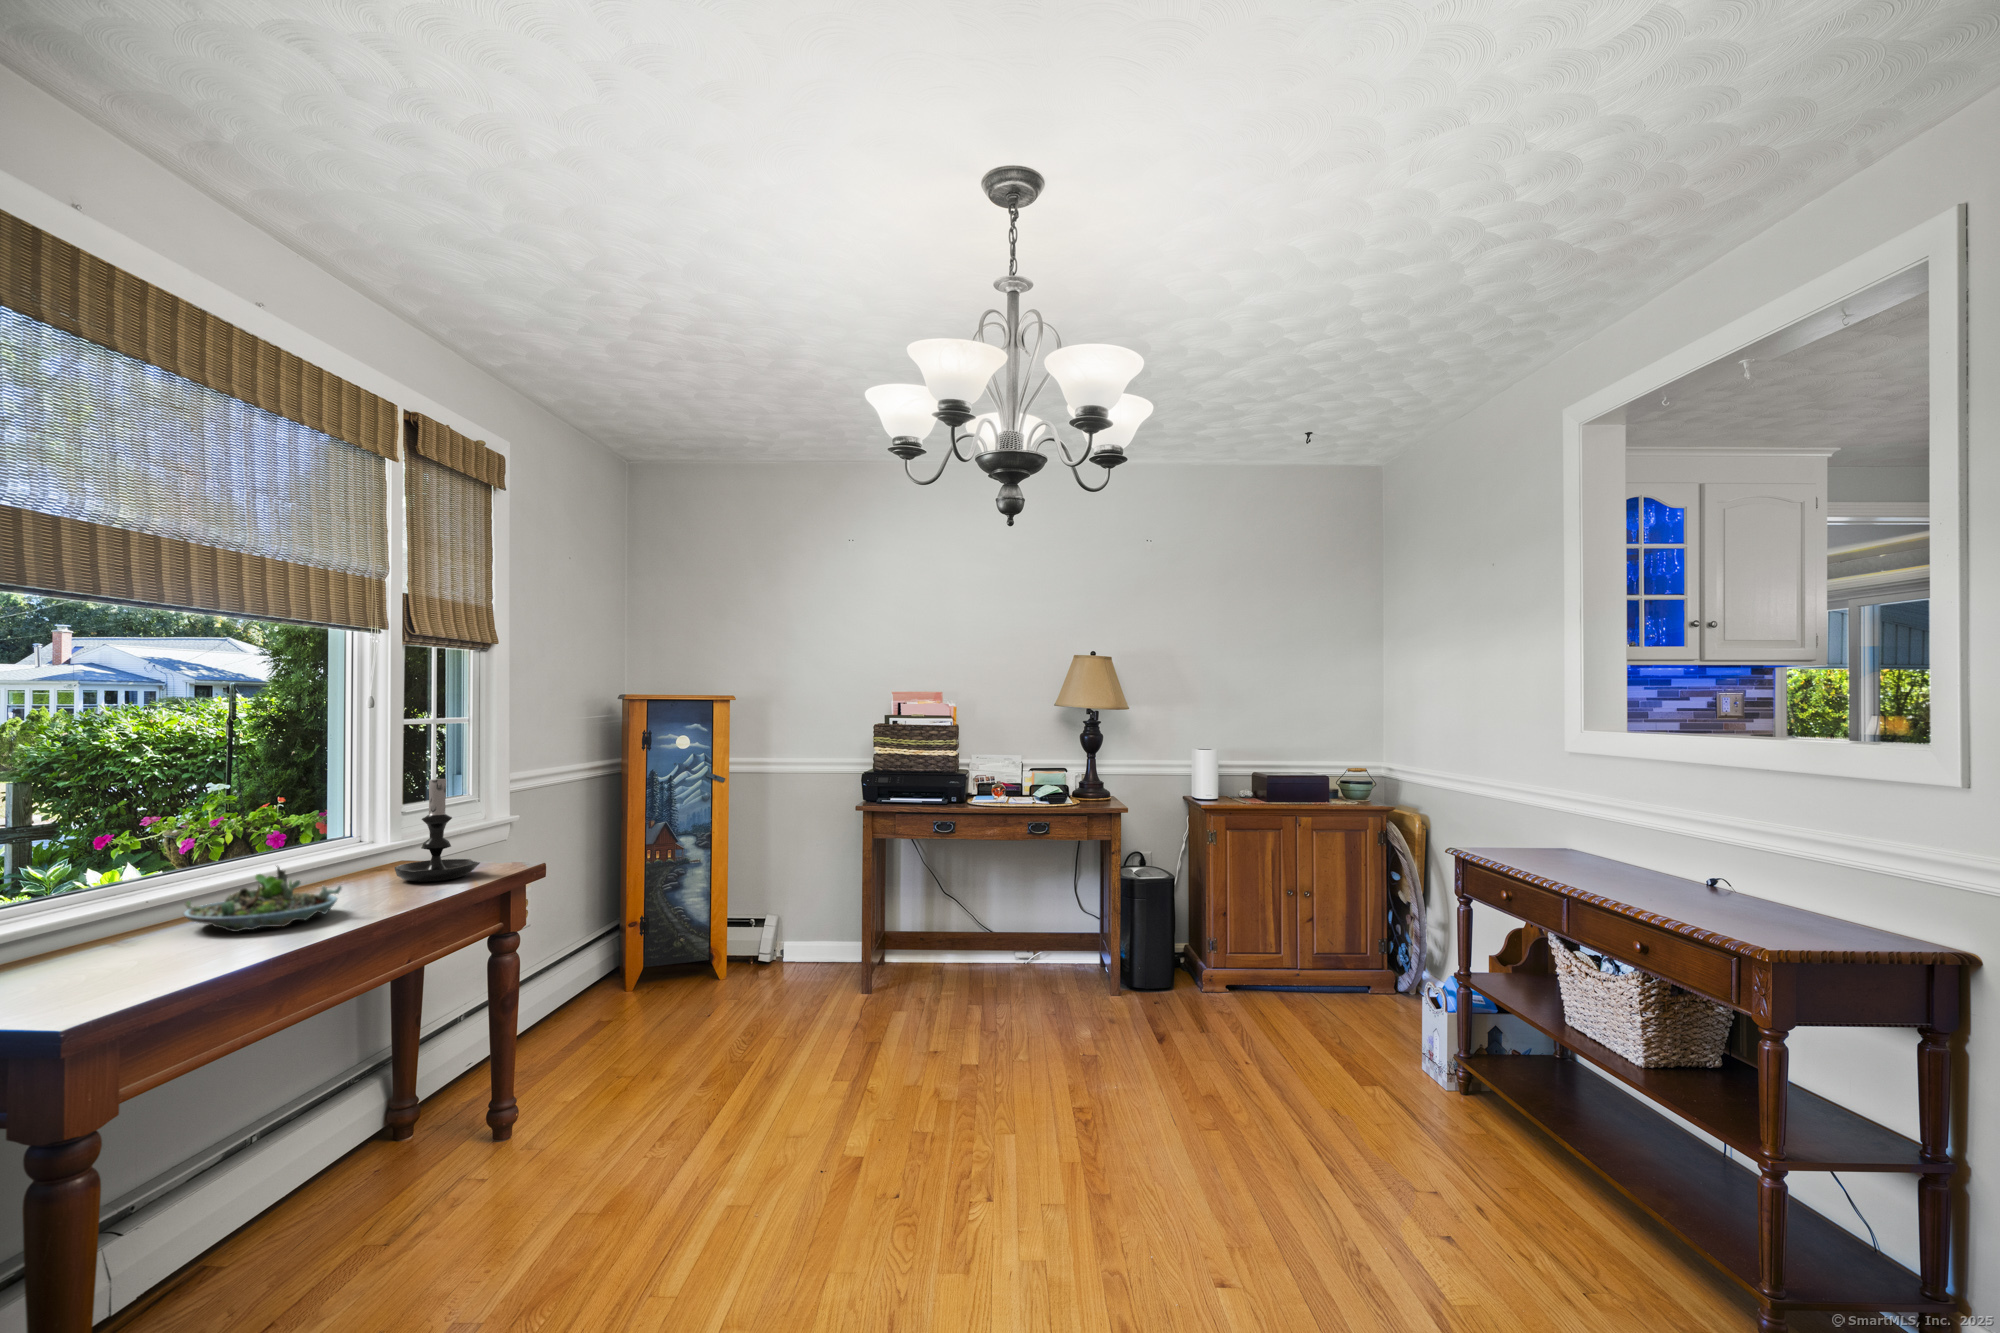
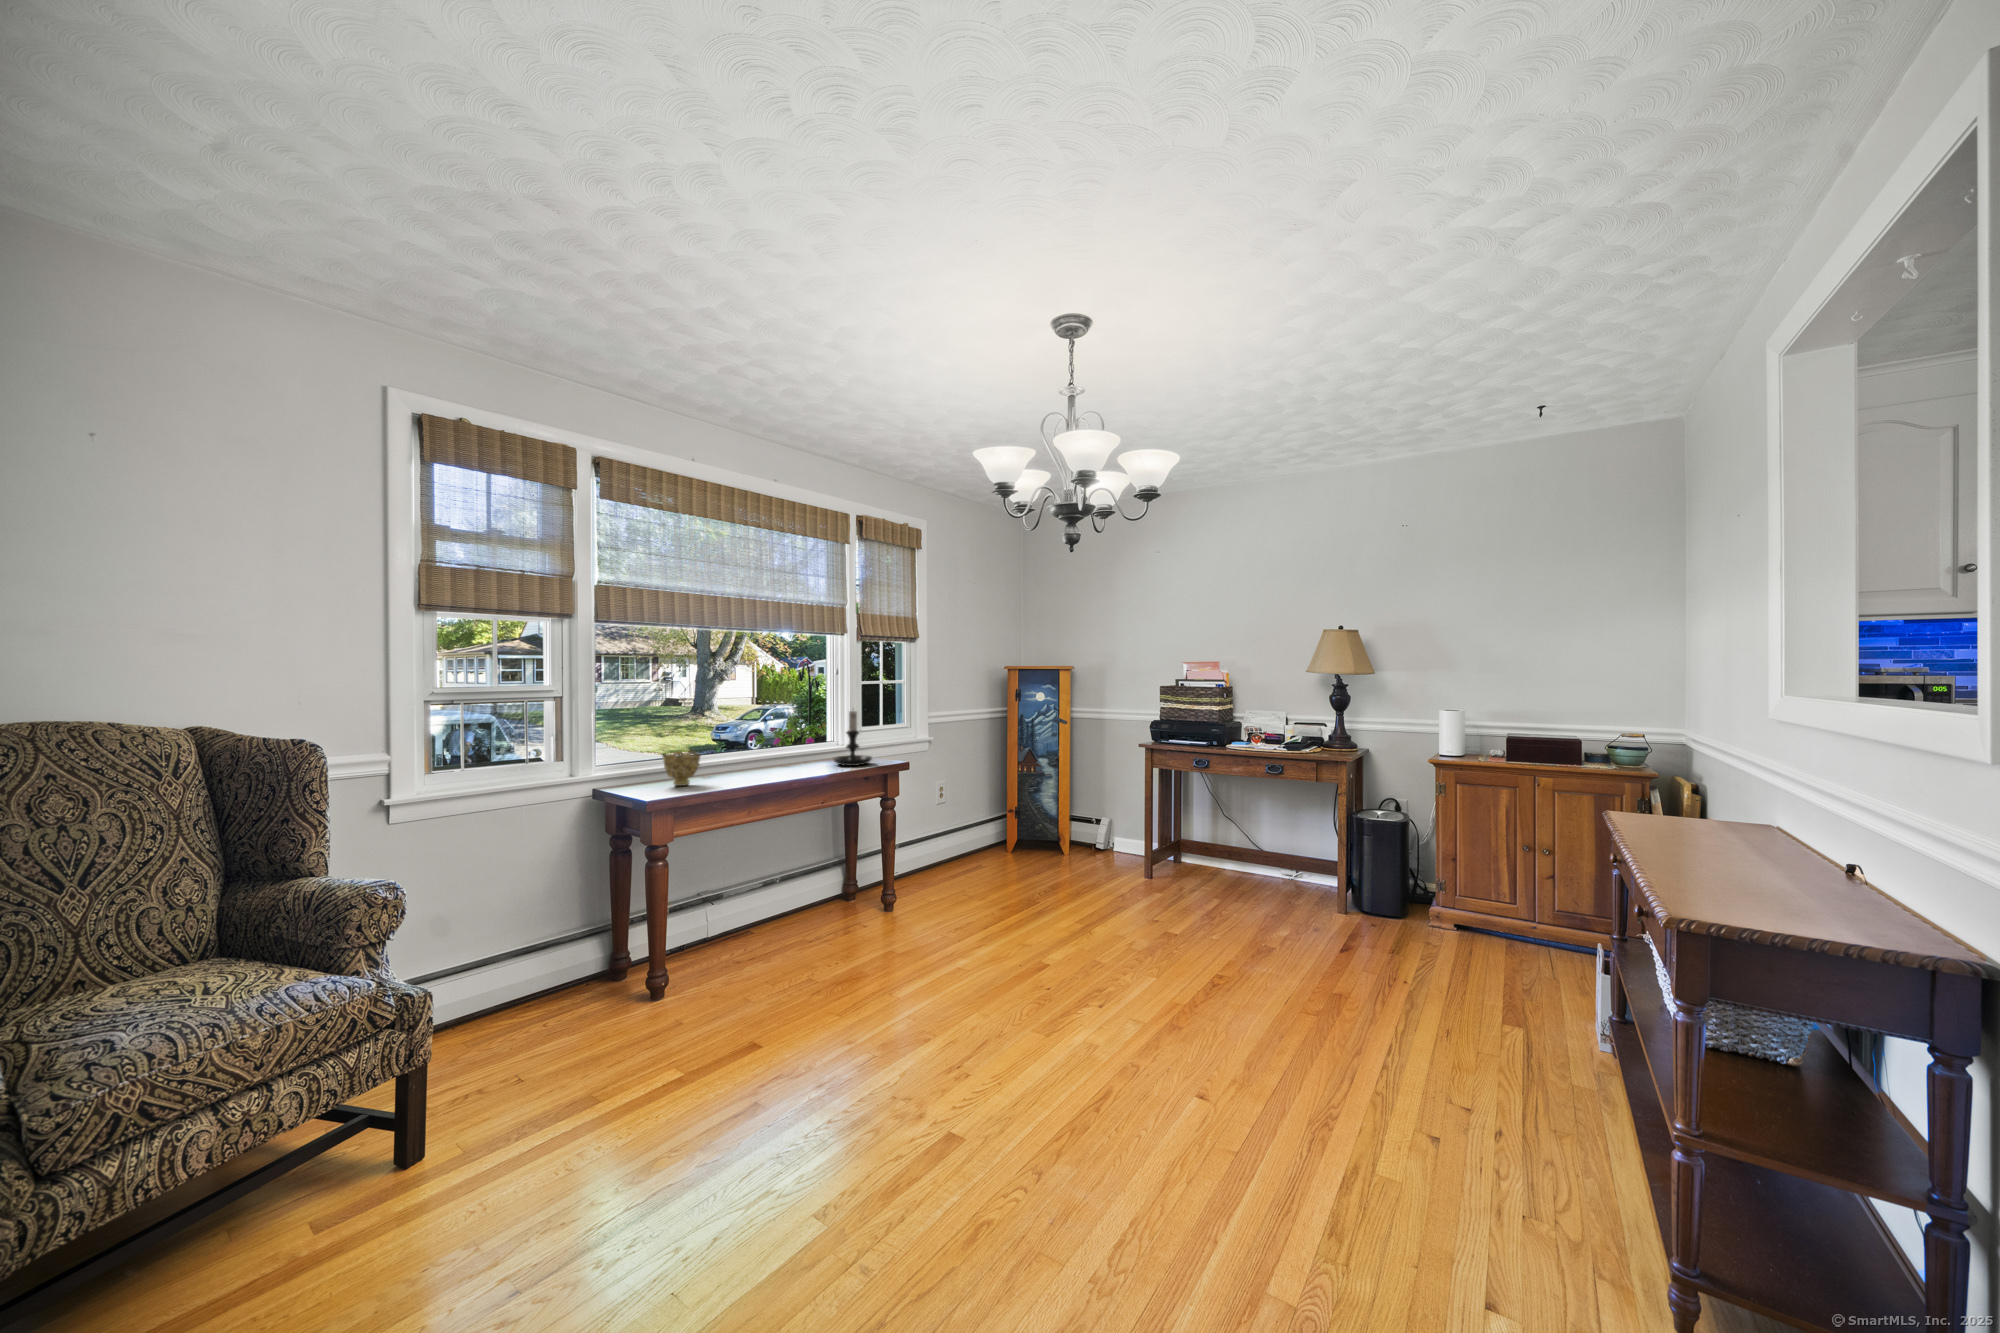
succulent planter: present [183,866,341,932] -> none [721,749,786,778]
decorative bowl: none [69,884,173,966] -> present [662,750,700,786]

